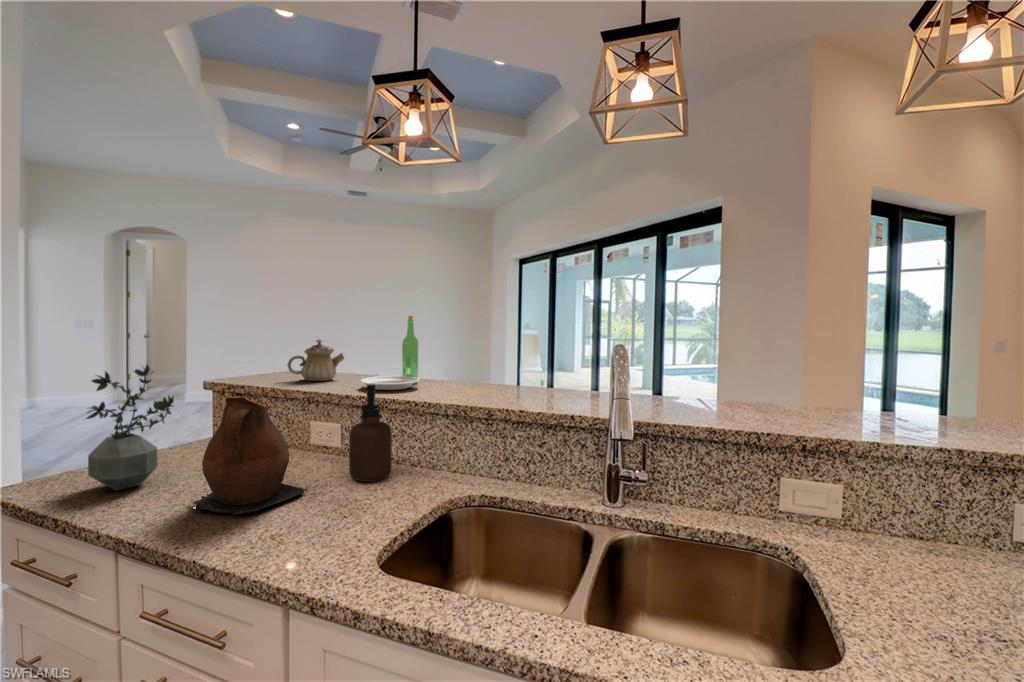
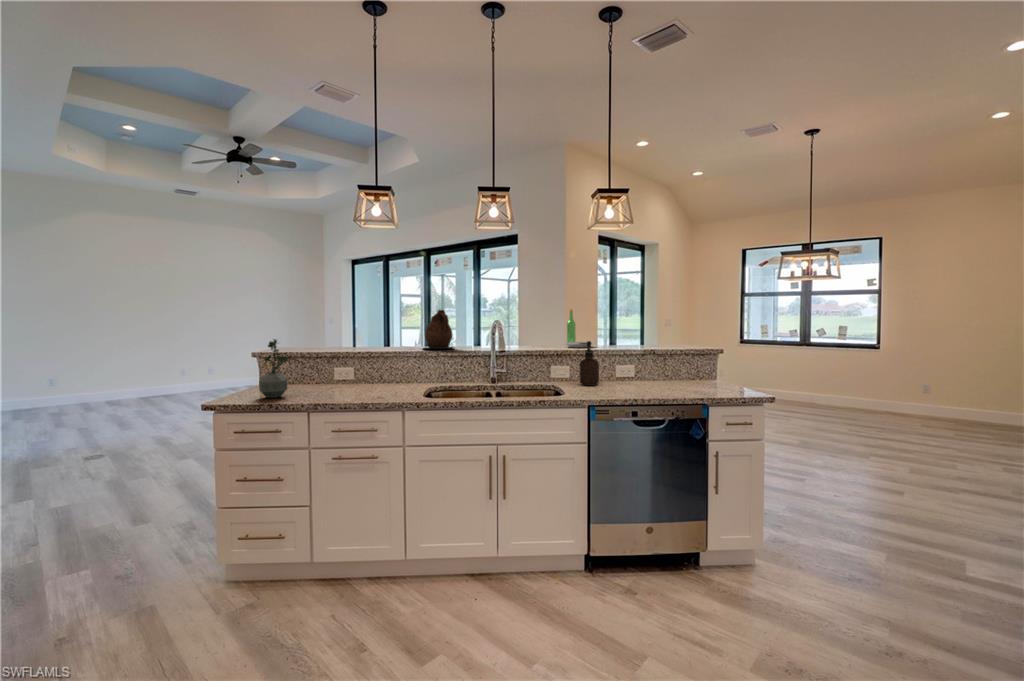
plate: present [361,316,420,390] -> present [564,309,593,348]
teapot: present [288,339,344,381] -> none [299,327,328,351]
soap dispenser: present [349,384,392,482] -> present [579,341,599,386]
ceramic pitcher: present [193,397,304,515] -> present [423,310,453,349]

